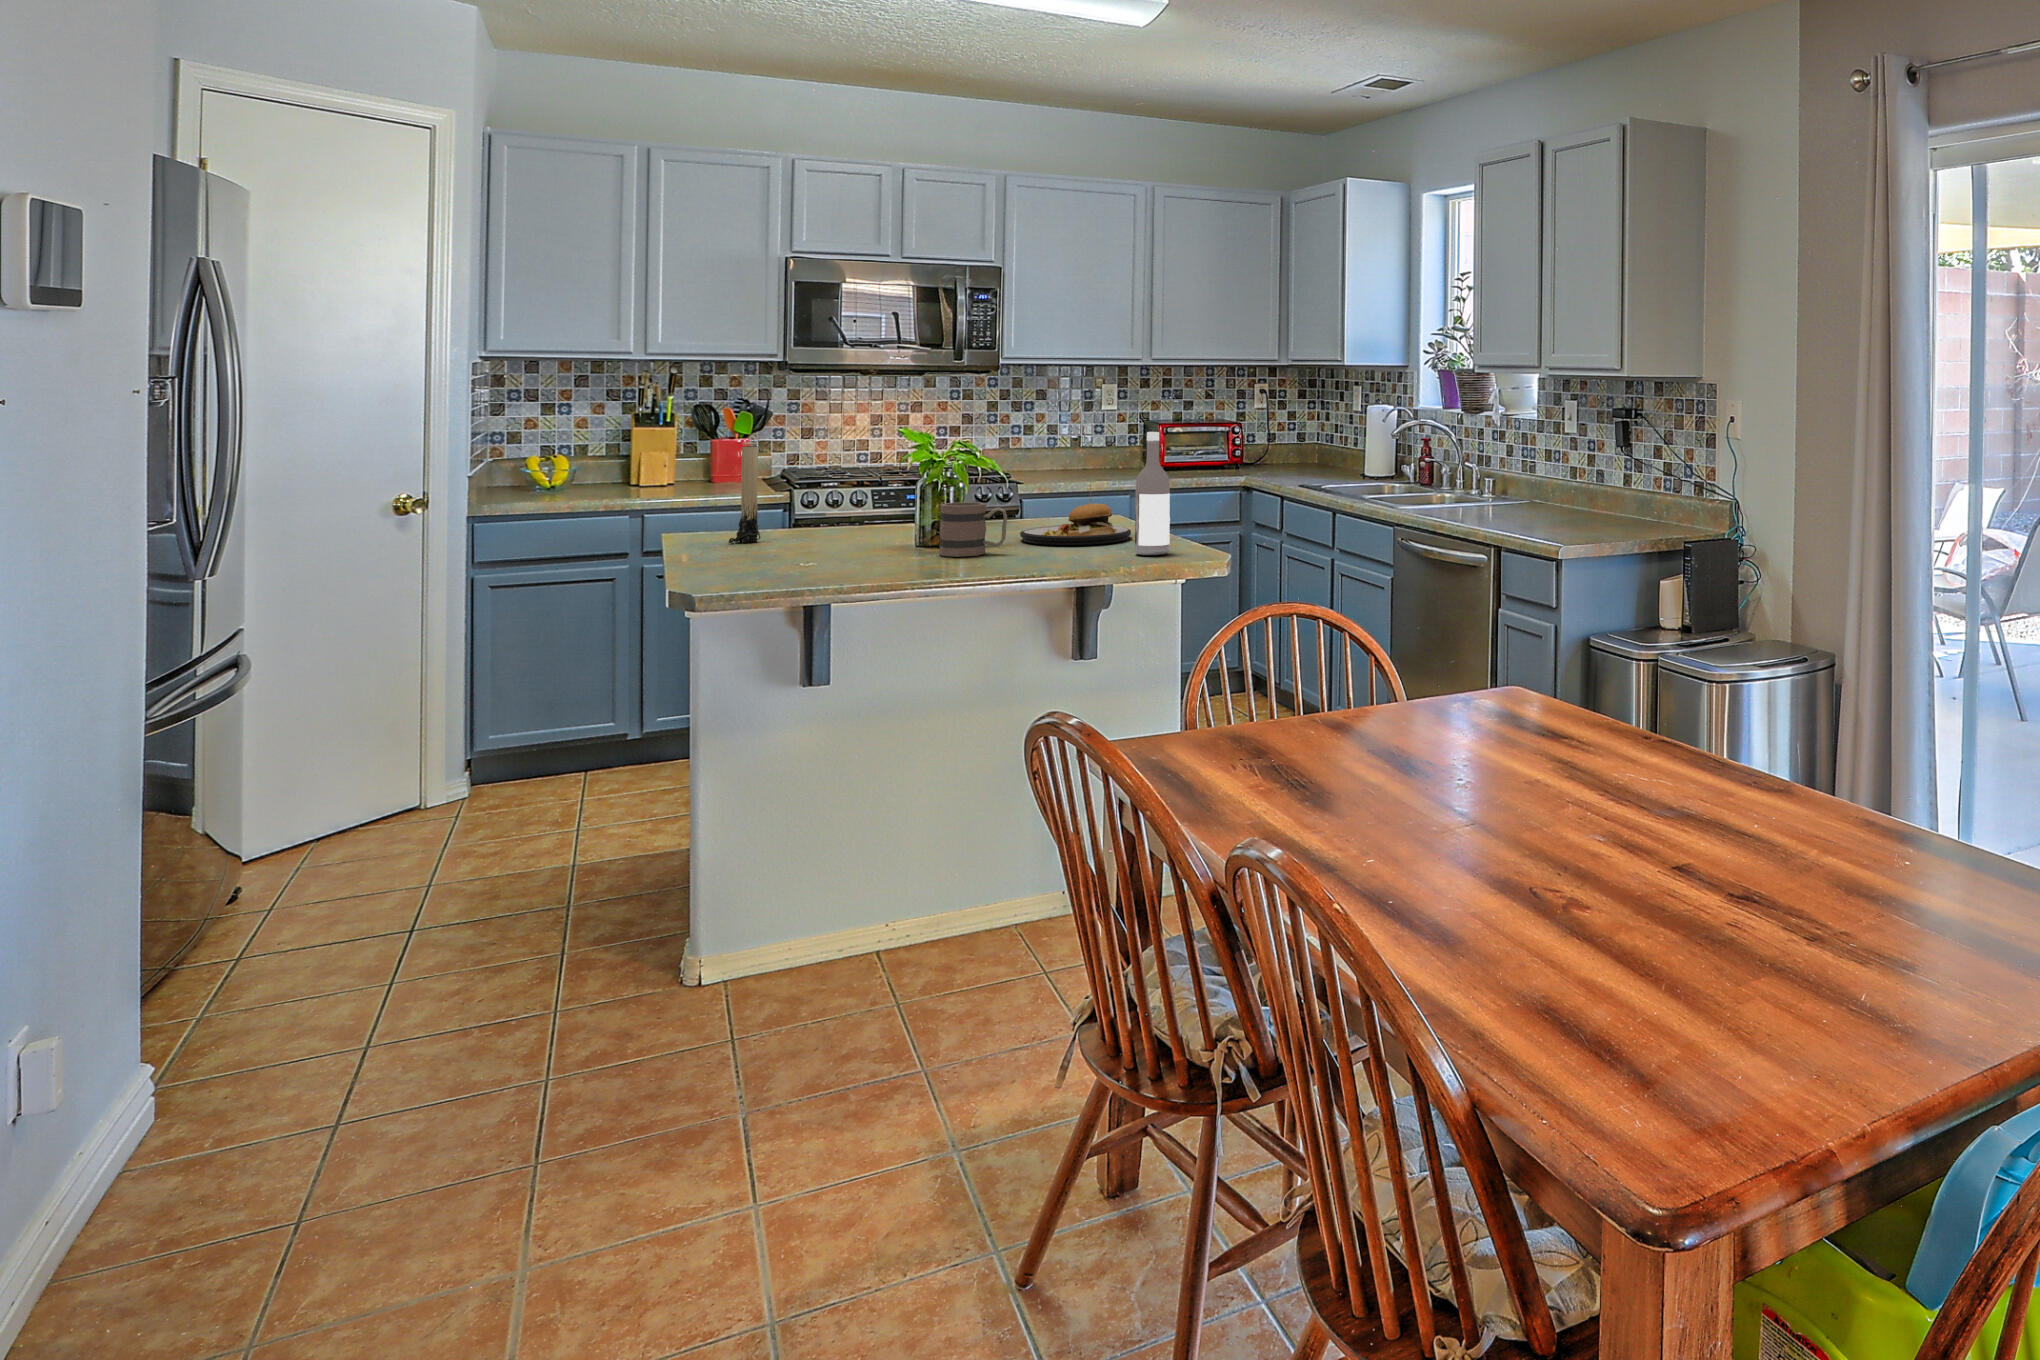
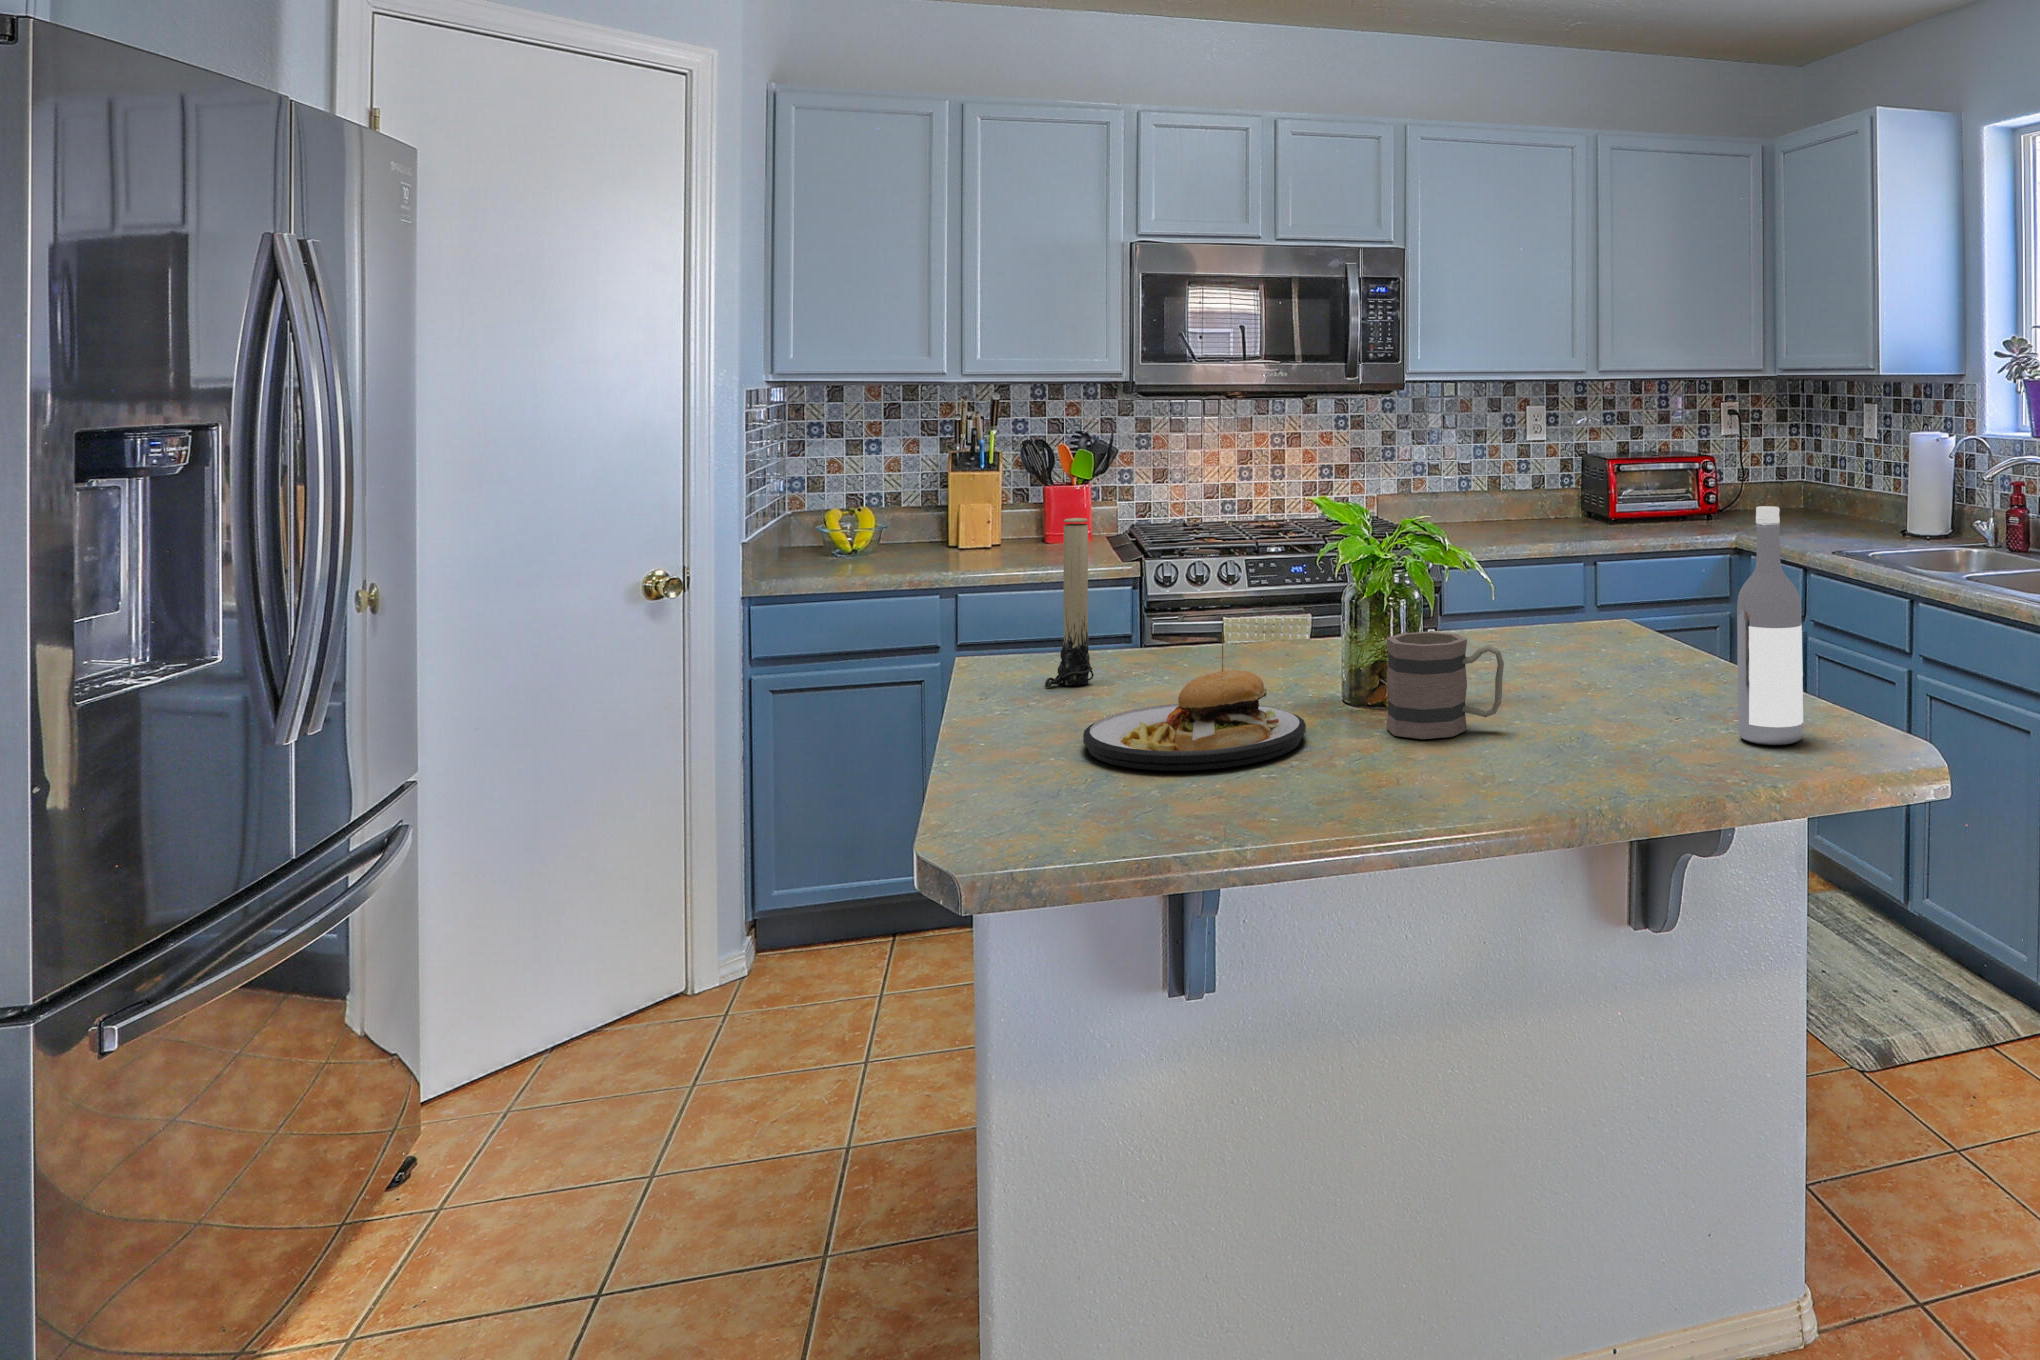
plate: present [1020,485,1131,545] -> present [1083,632,1306,770]

